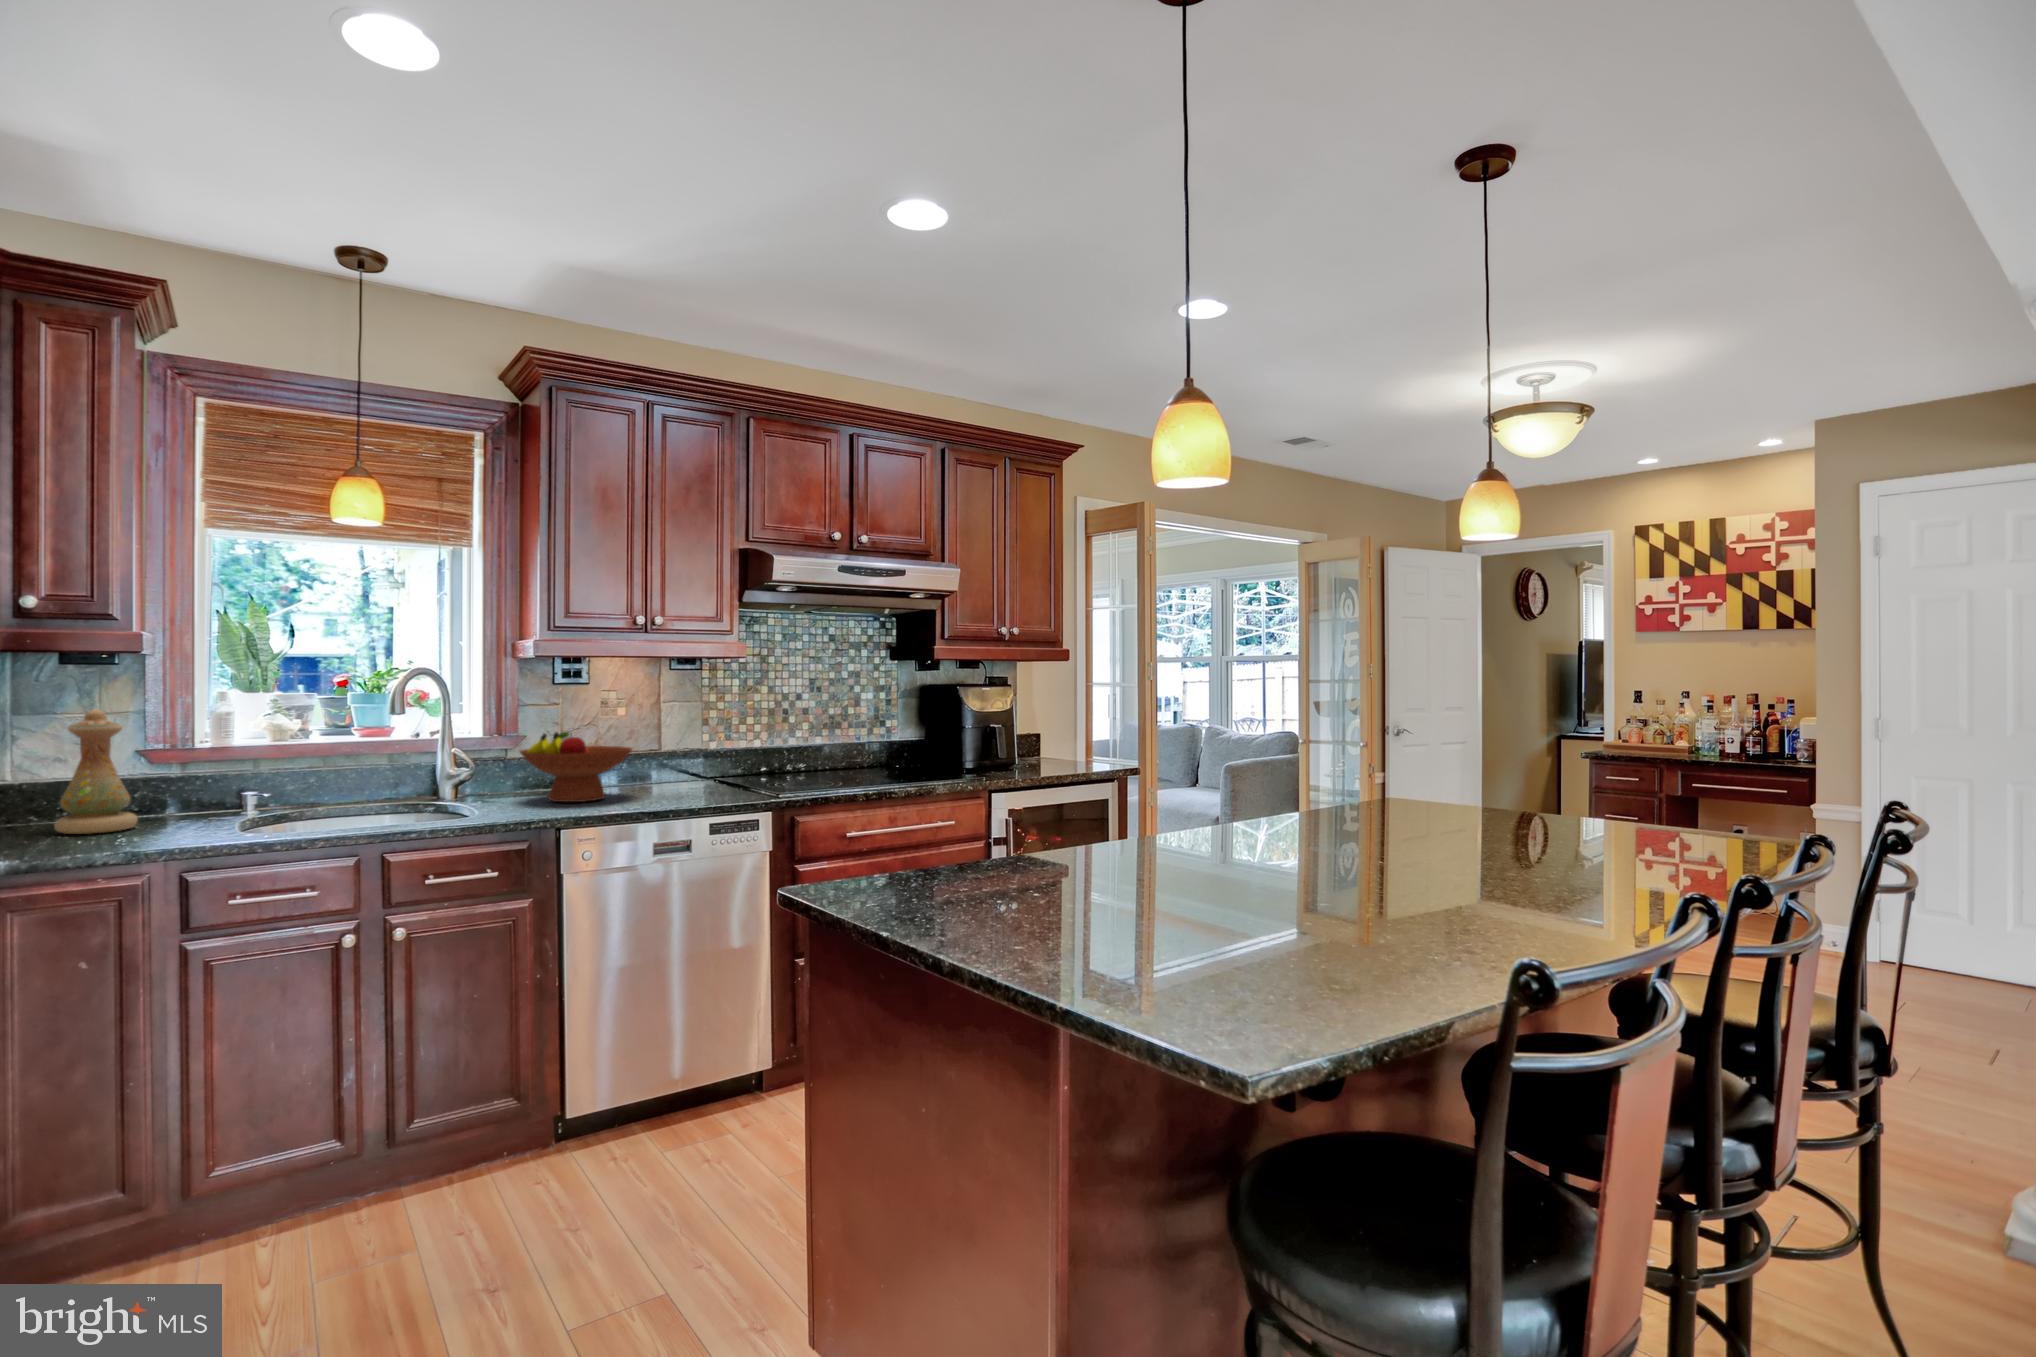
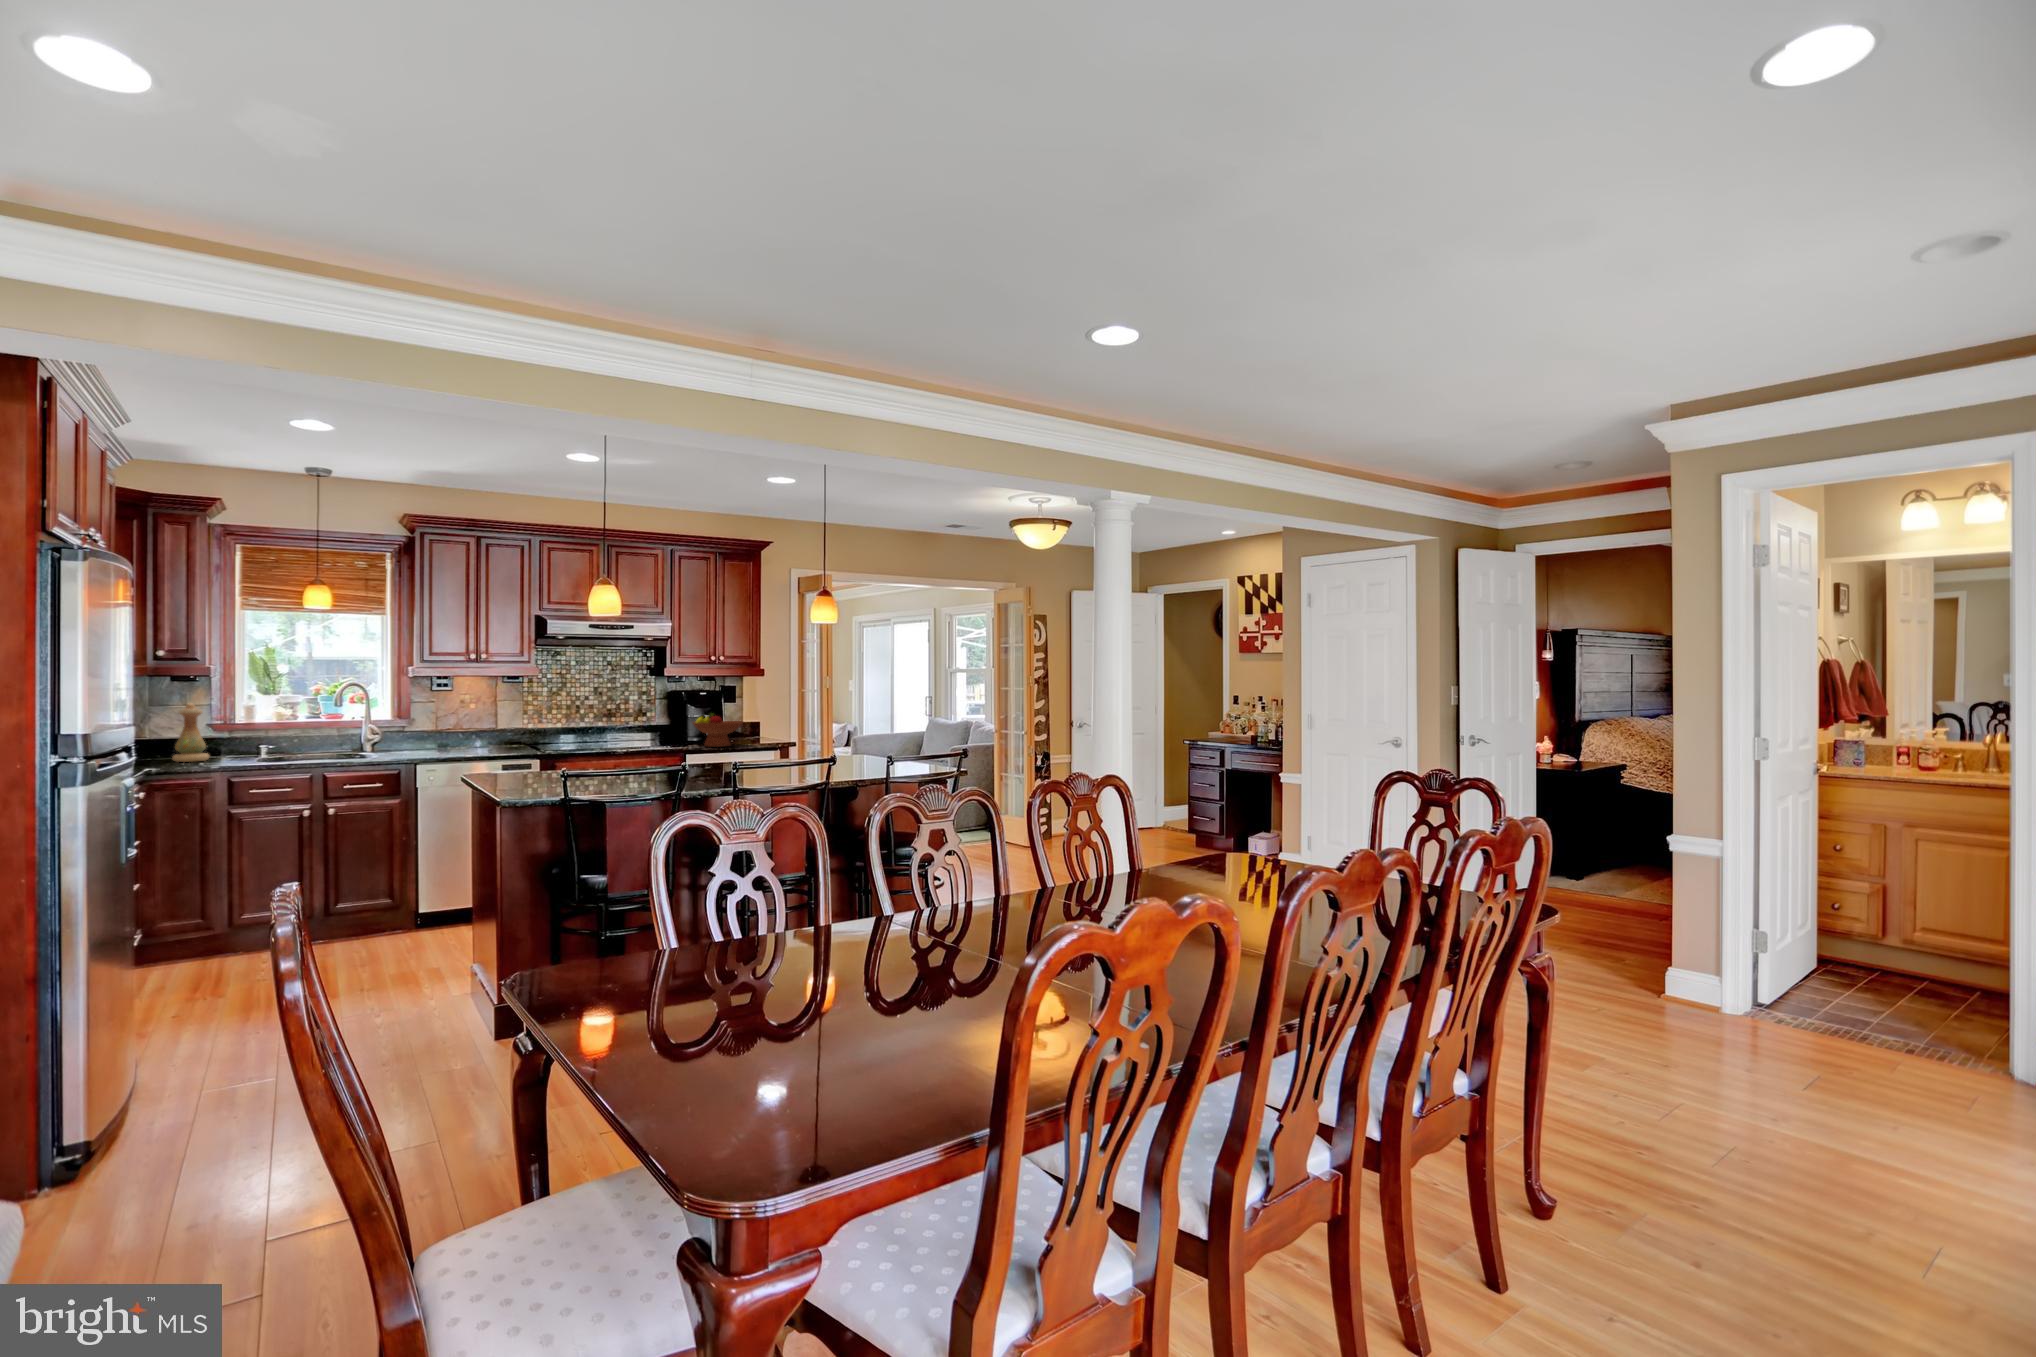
fruit bowl: present [520,732,633,802] -> present [692,713,743,747]

